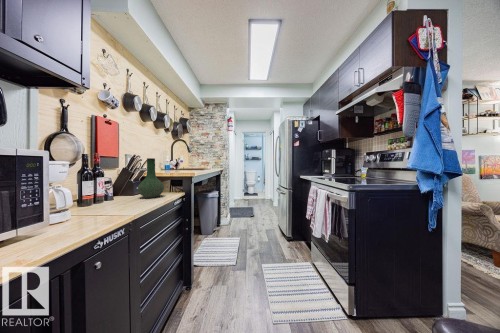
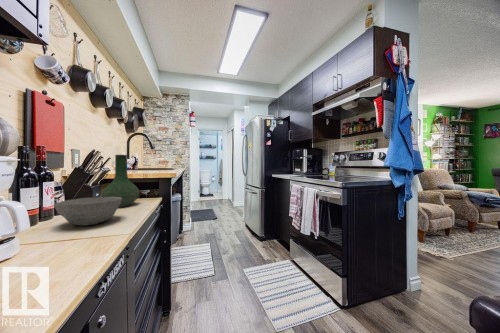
bowl: none [99,189,143,208] -> present [54,197,122,226]

